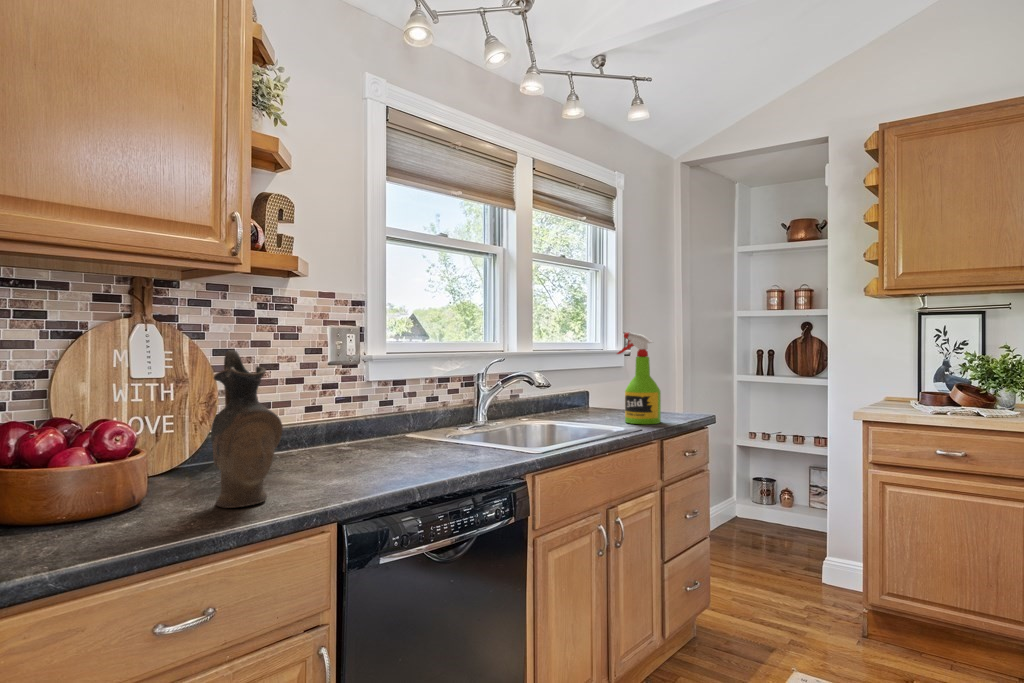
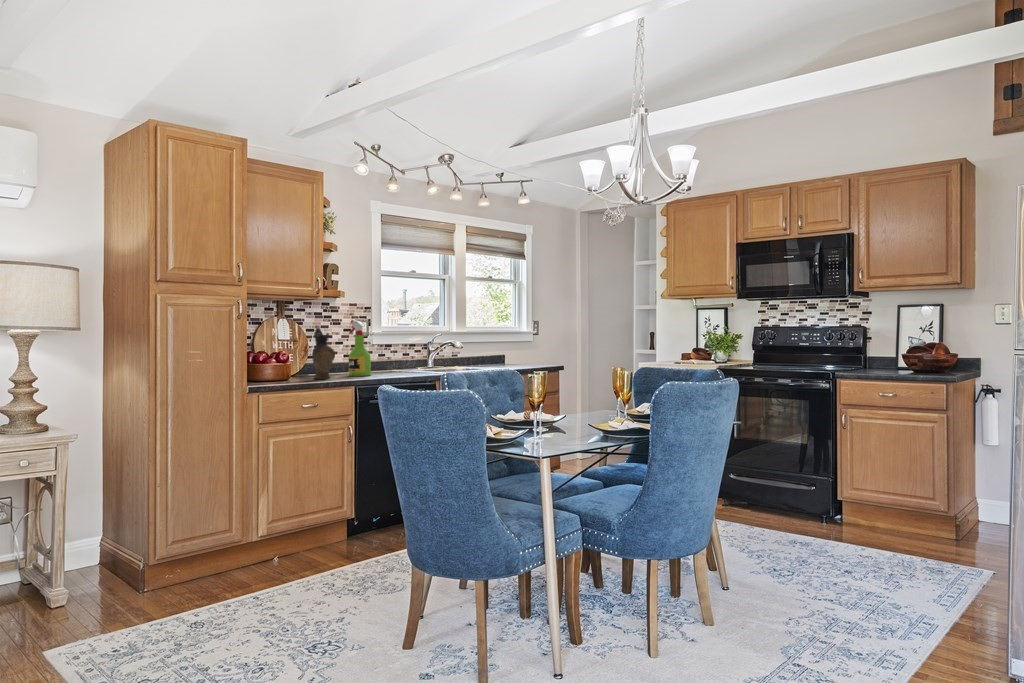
spray bottle: present [617,333,661,424] -> present [349,320,371,376]

